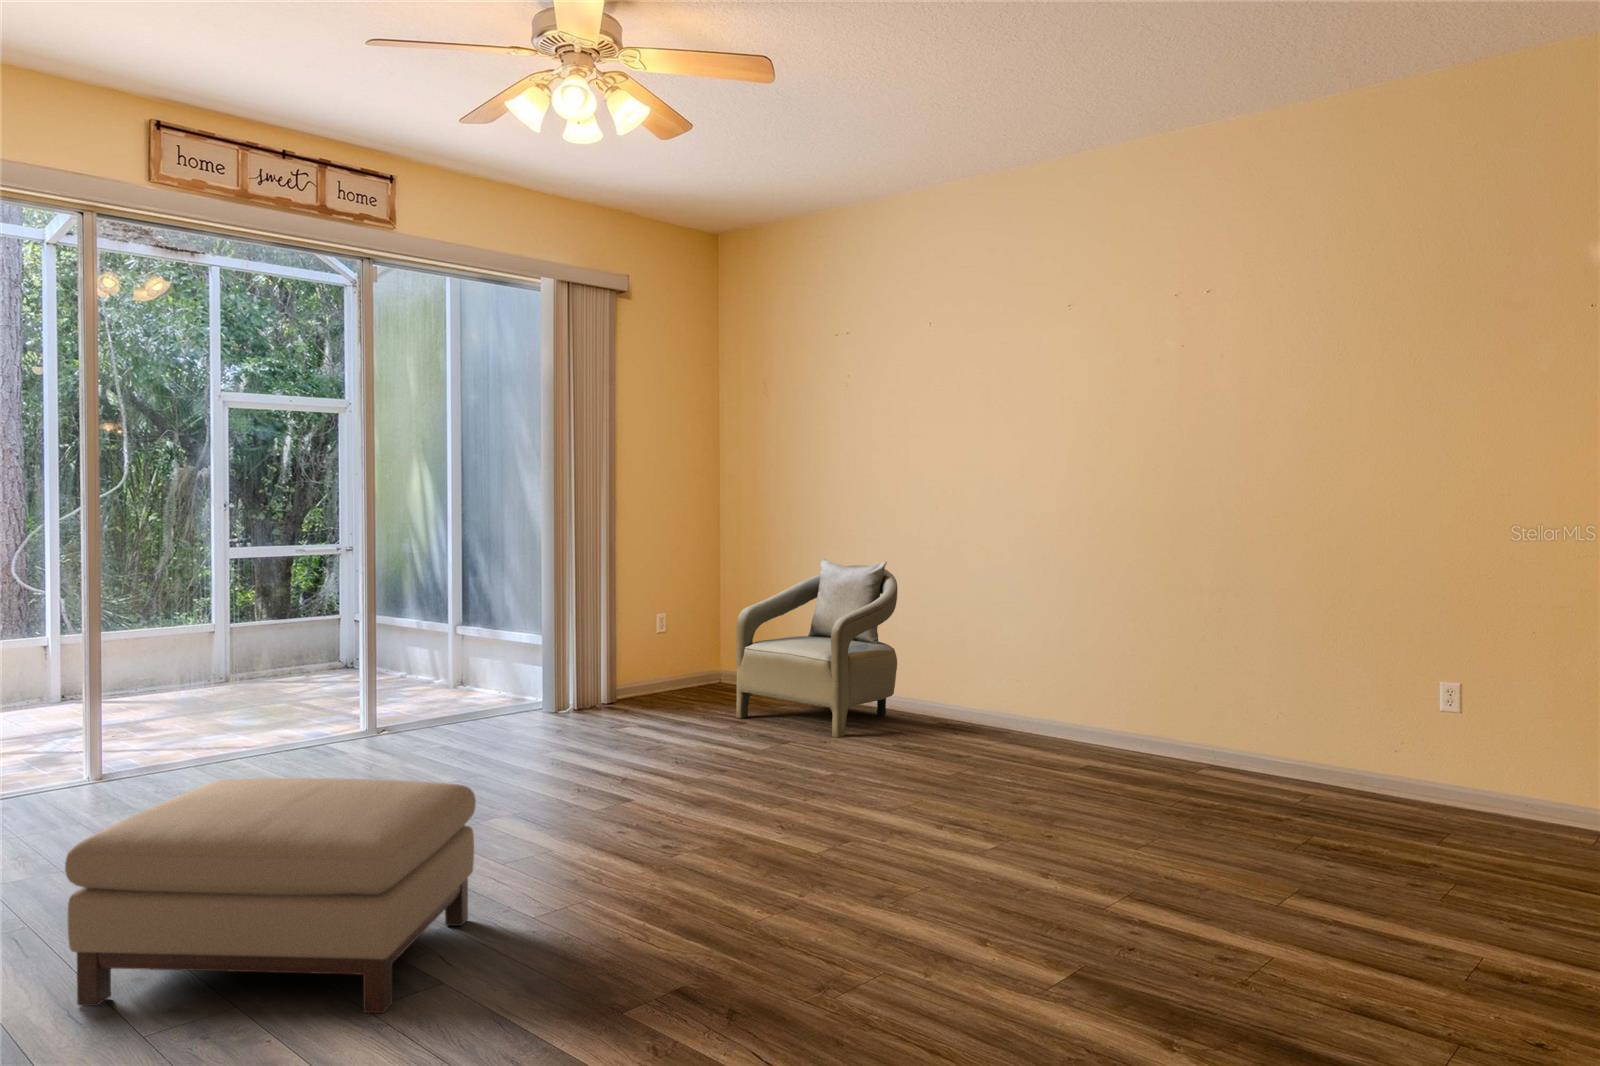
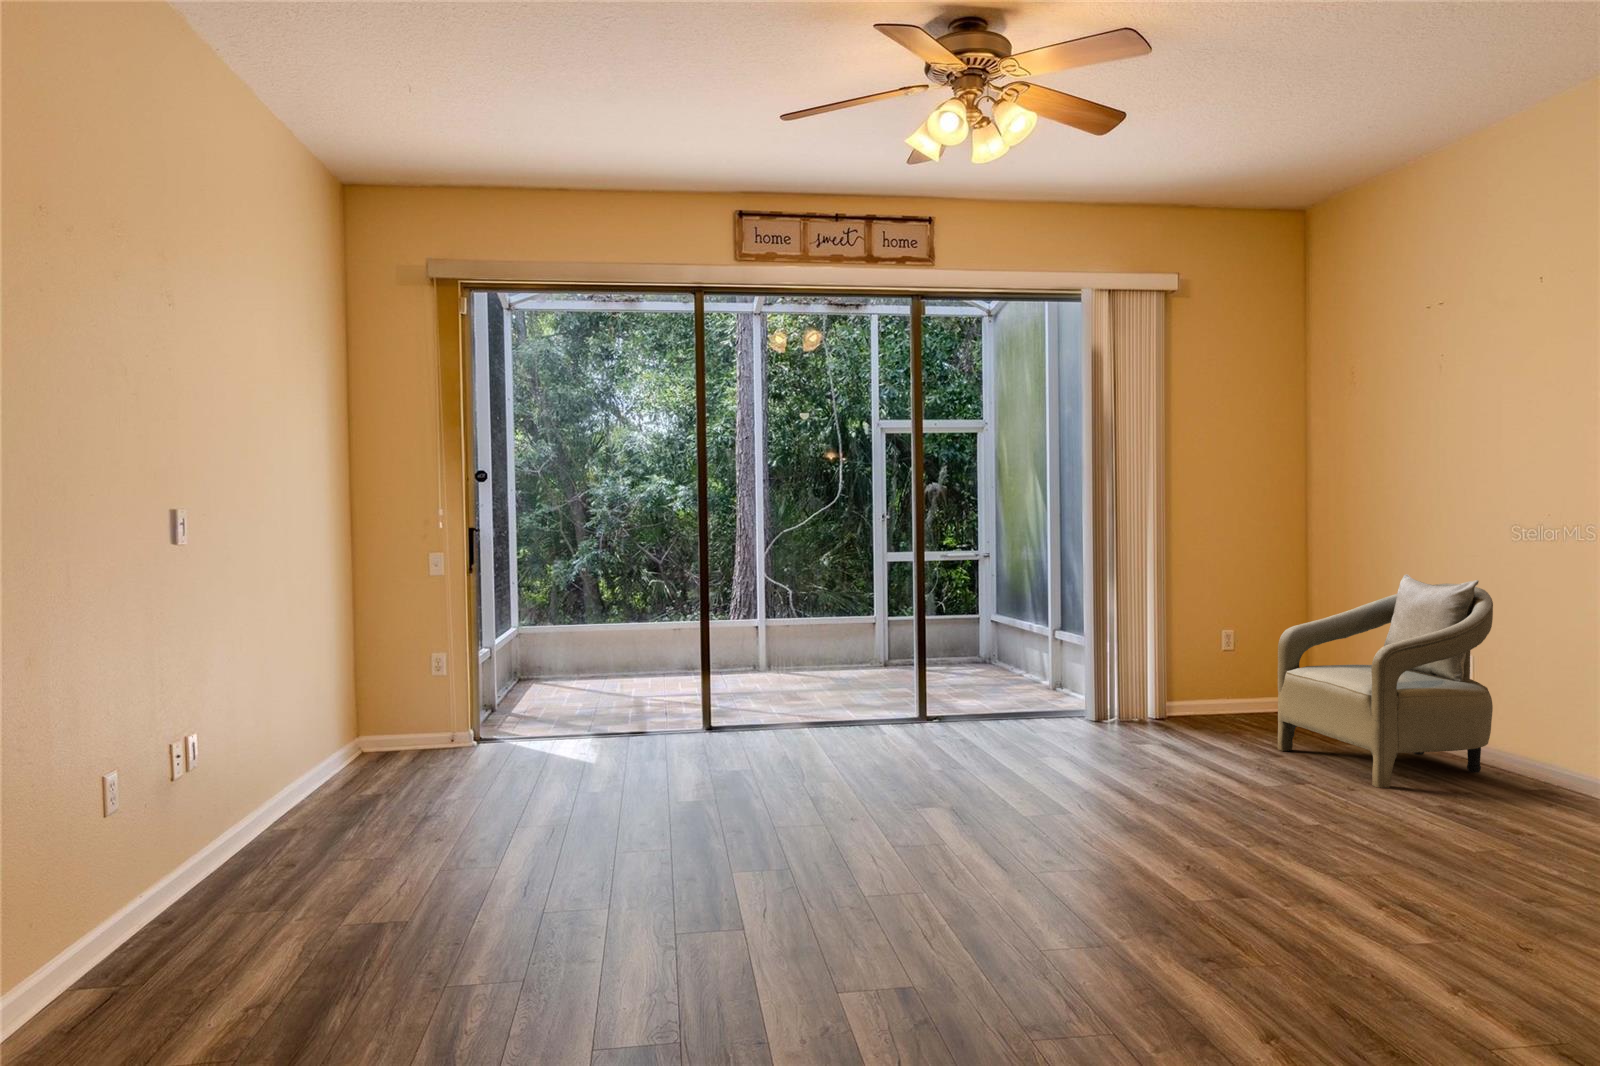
ottoman: present [65,778,476,1013] -> none [528,727,820,929]

